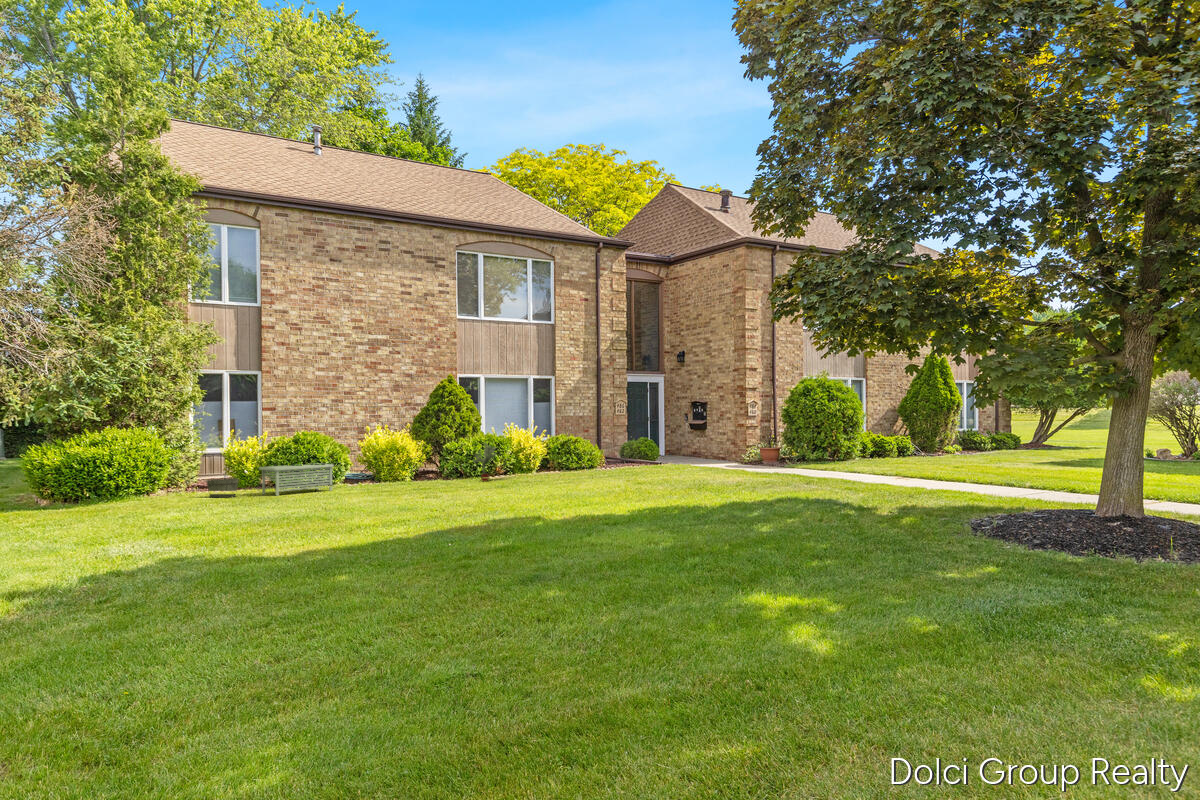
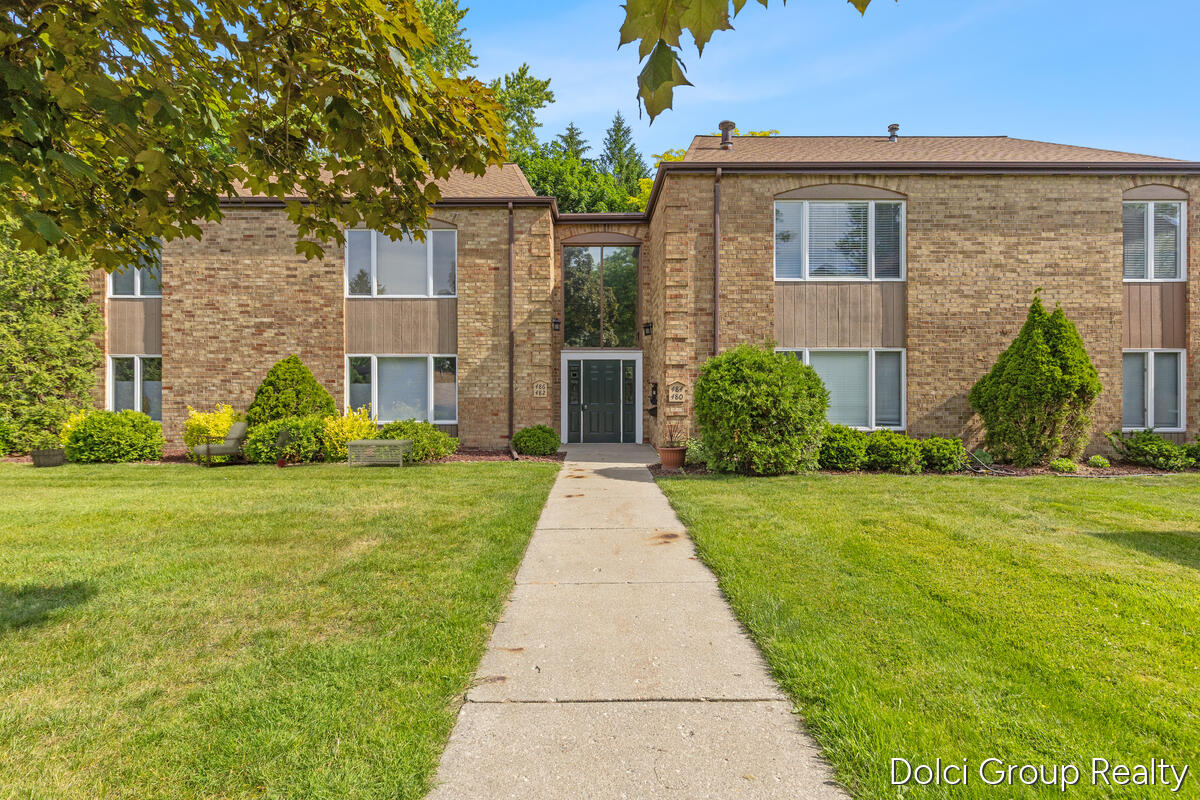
chair: none [387,442,435,486] -> present [193,422,247,468]
storage bench: present [259,464,334,496] -> present [346,440,413,467]

